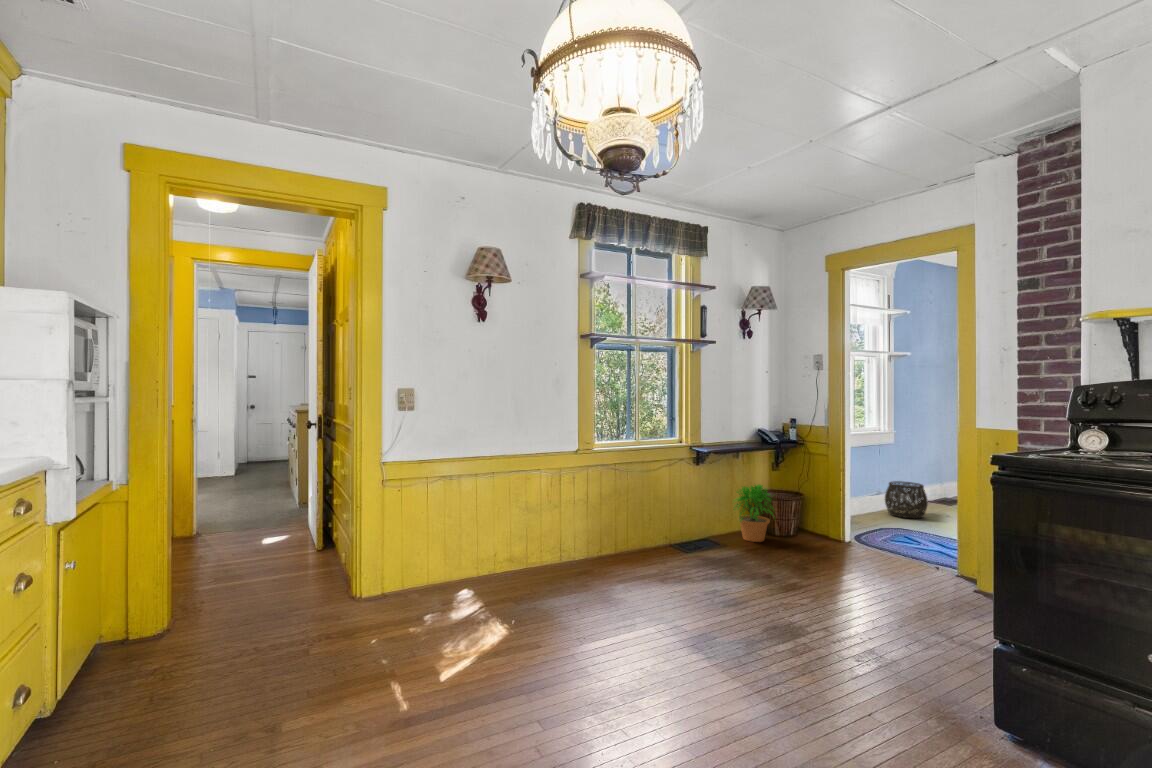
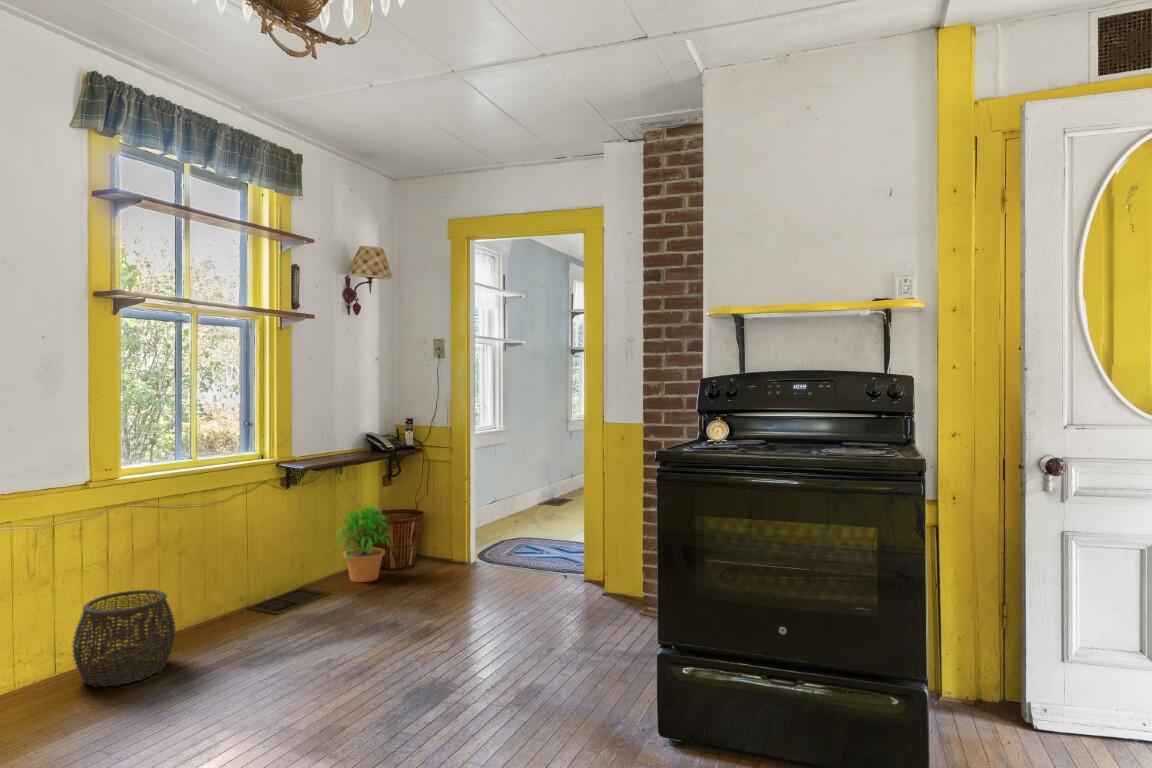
woven basket: present [885,481,928,519] -> present [72,590,176,687]

